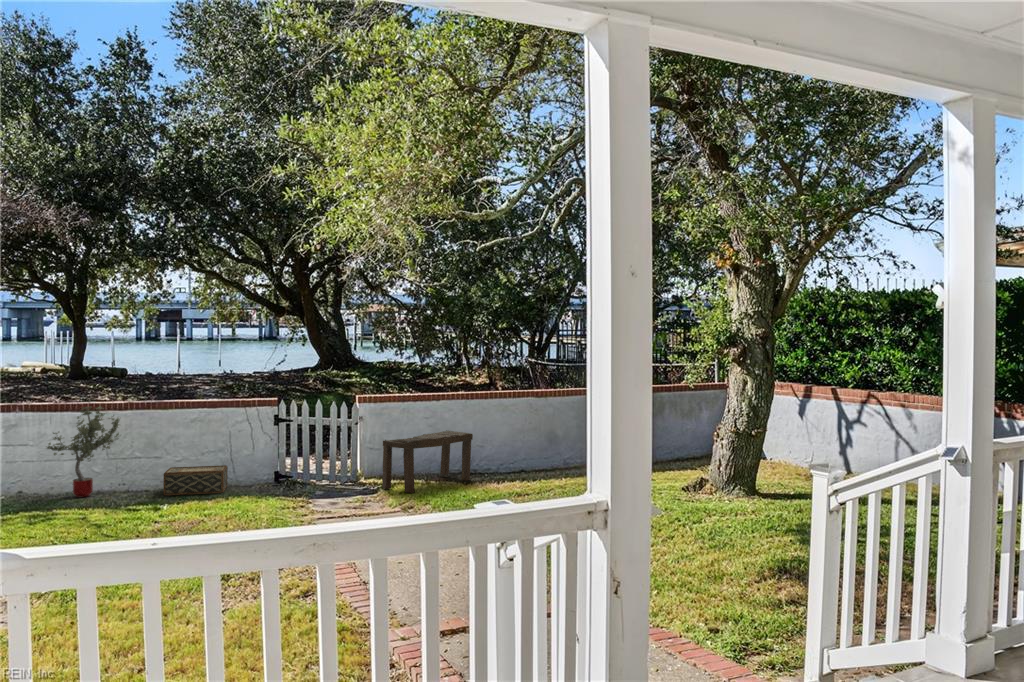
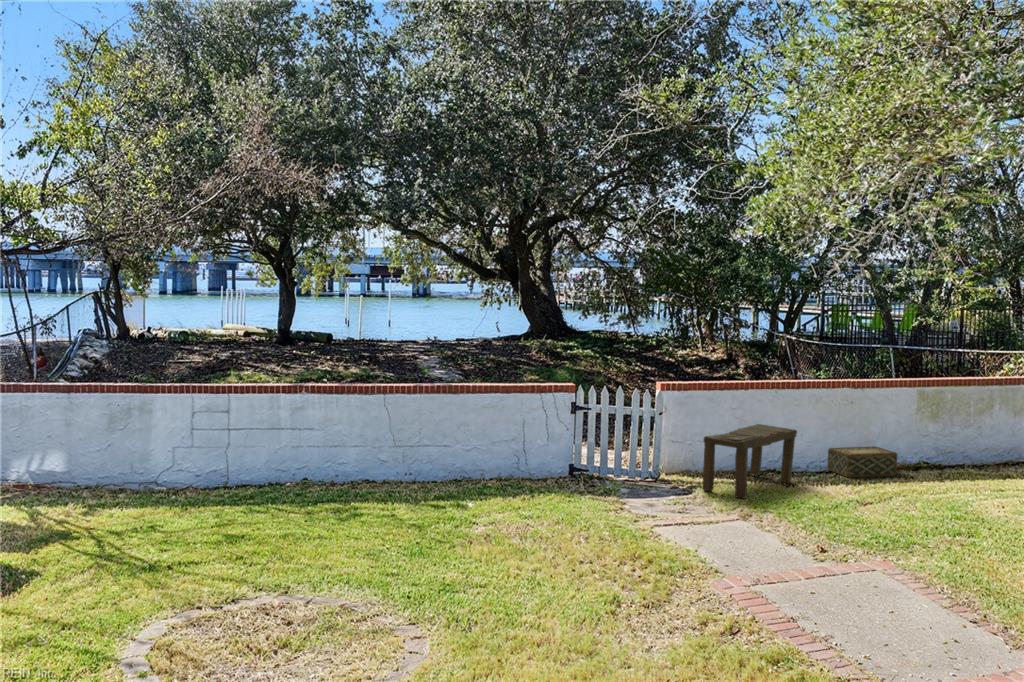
potted tree: present [47,406,120,497] -> none [341,389,421,488]
woven basket: present [163,465,227,495] -> present [827,447,897,477]

